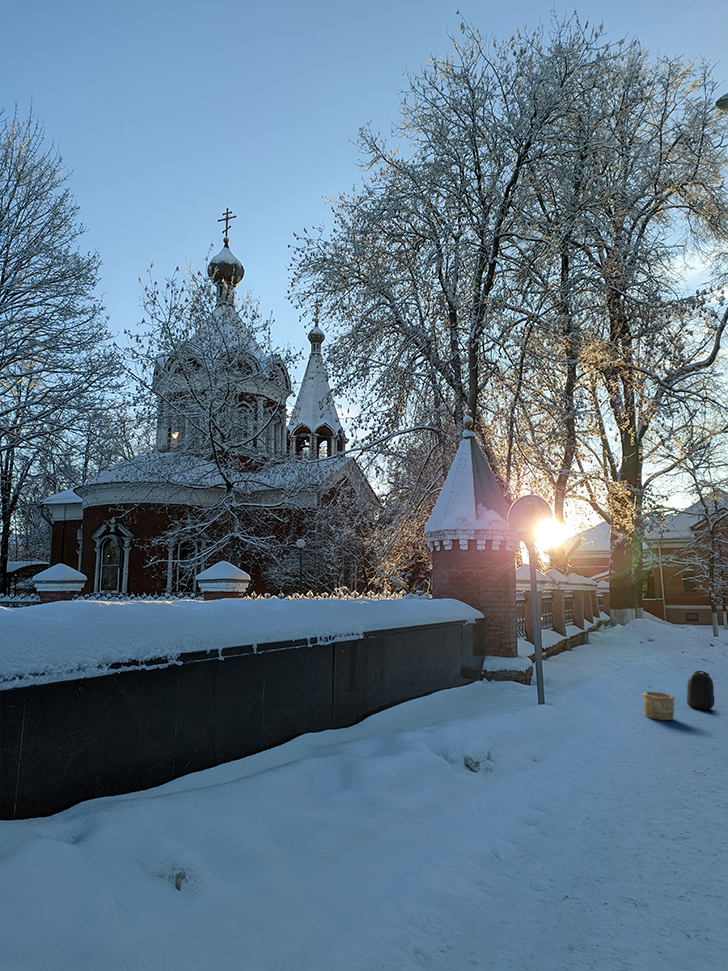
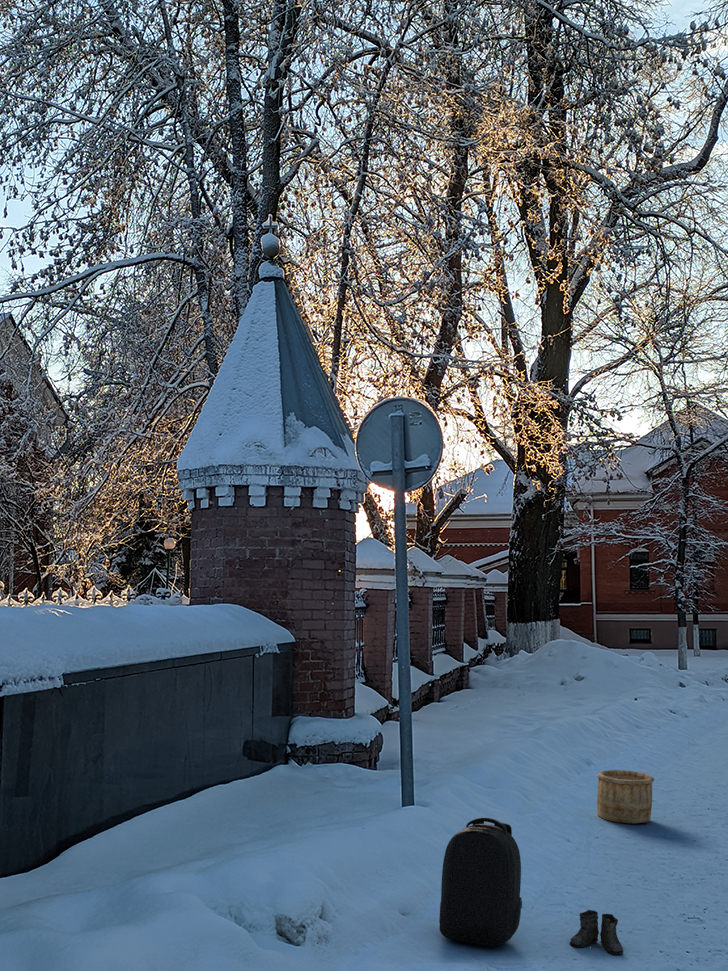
backpack: present [687,671,715,710] -> present [439,817,522,946]
boots: none [615,758,645,781] -> present [570,910,623,955]

